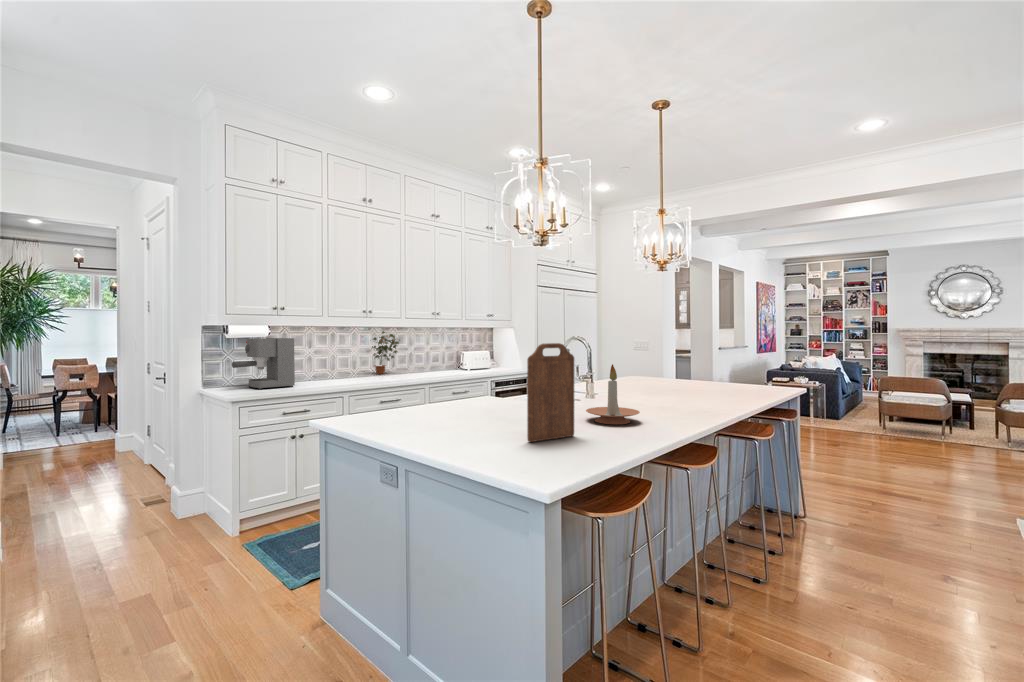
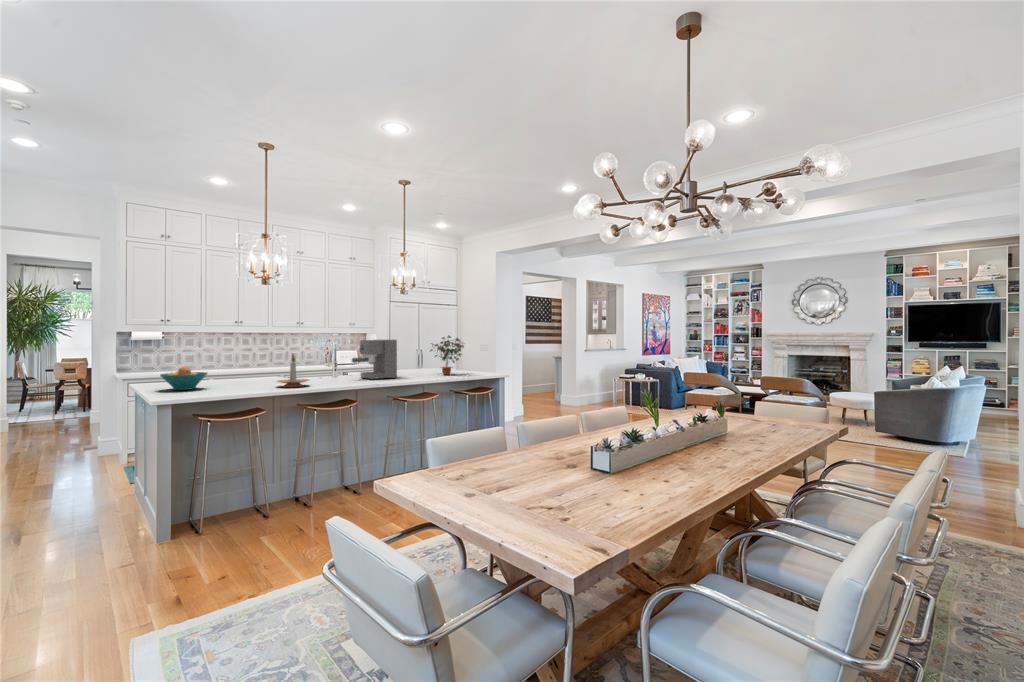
potted plant: present [372,331,399,374] -> present [430,335,464,375]
coffee maker: present [232,338,295,389] -> present [352,340,397,379]
cutting board: present [527,343,574,442] -> none [207,340,242,392]
fruit bowl: none [421,391,495,436] -> present [160,366,208,390]

